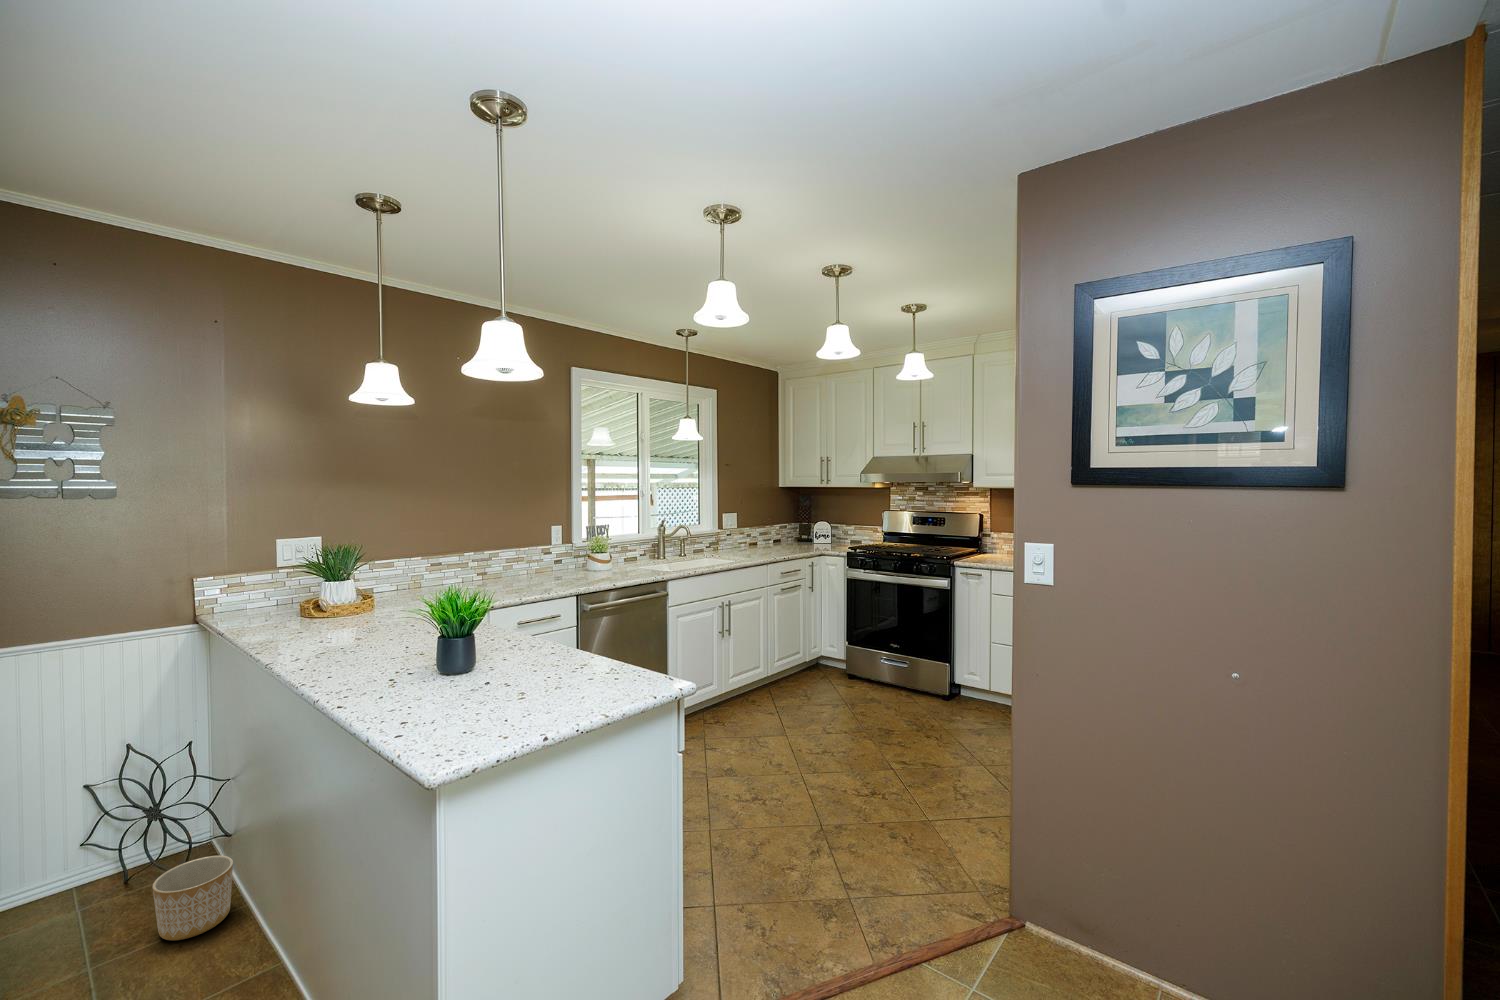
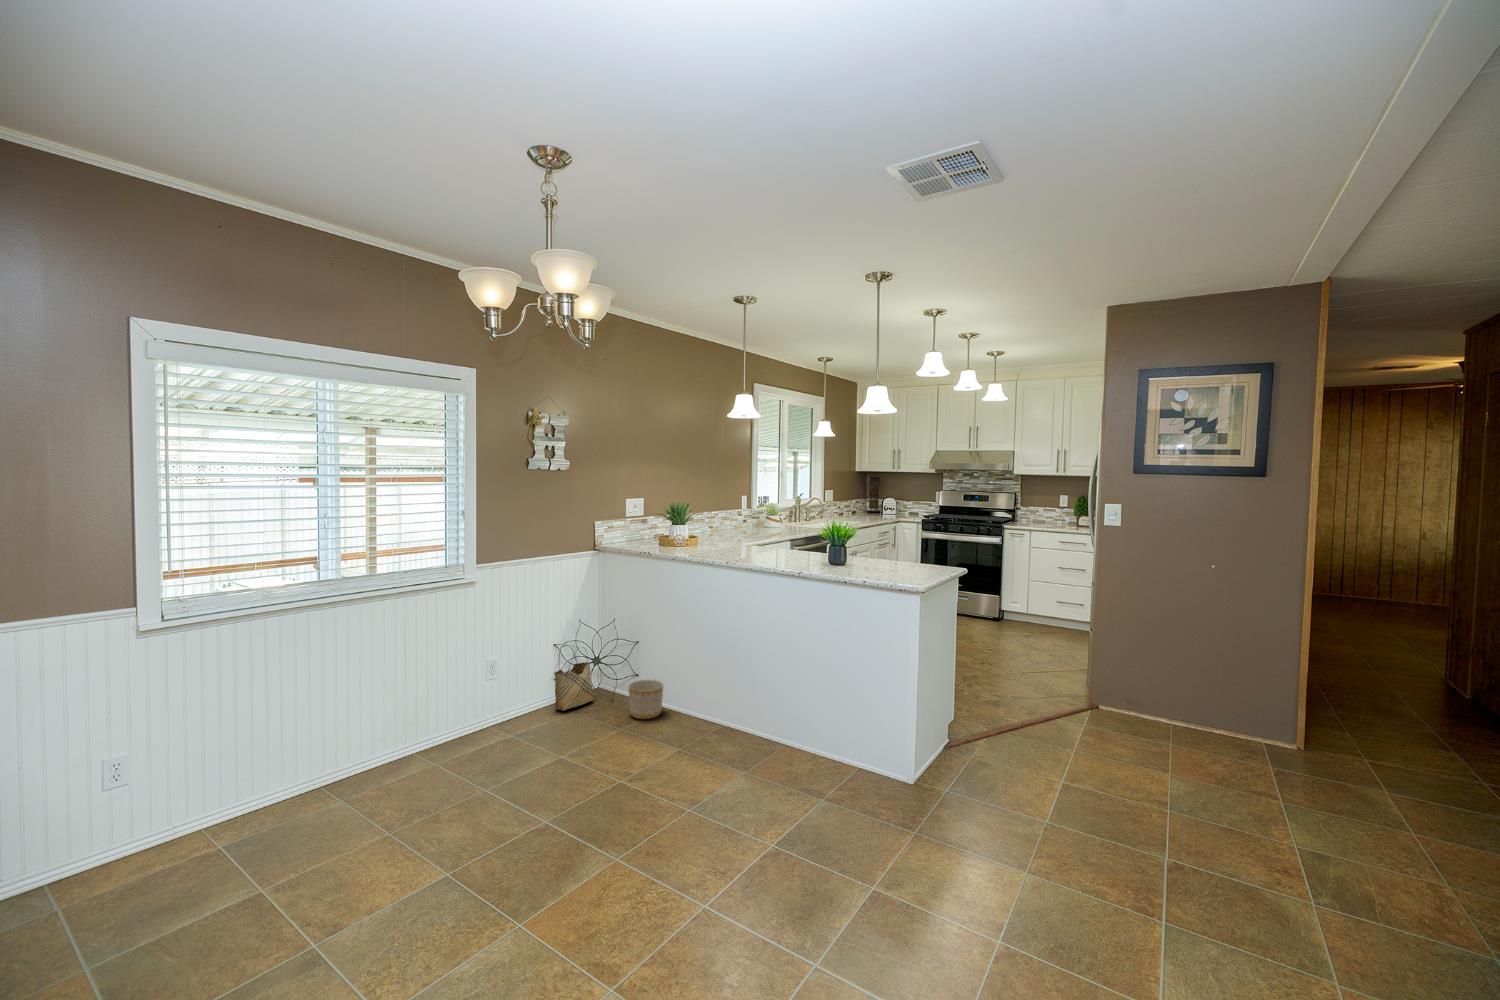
woven basket: none [54,788,159,912] -> present [554,645,594,711]

